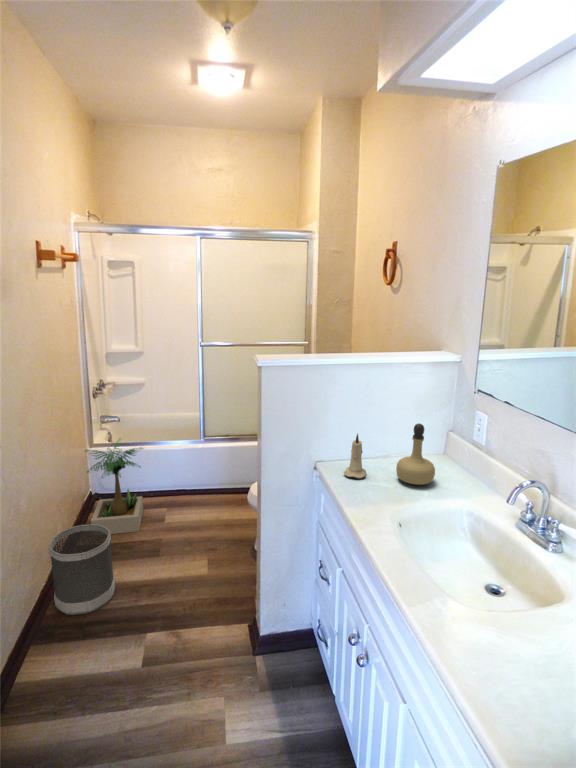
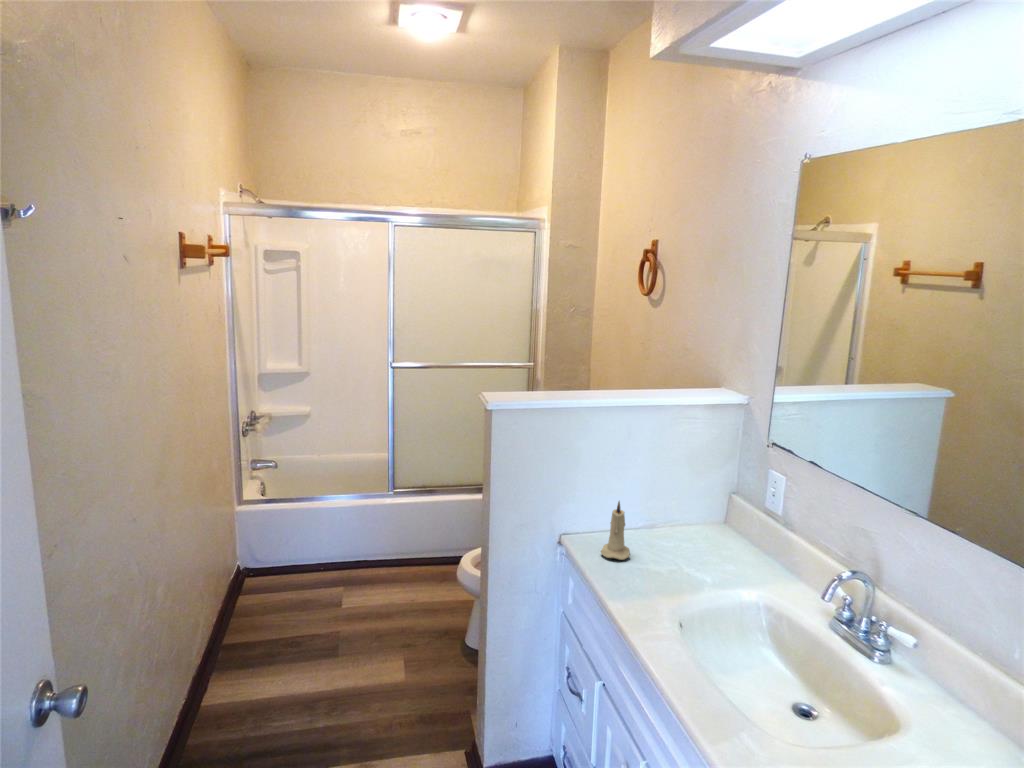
perfume bottle: present [396,424,435,485] -> none [669,489,720,569]
potted plant: present [85,438,143,534] -> none [227,491,325,629]
wastebasket: present [48,524,115,615] -> none [192,616,281,743]

